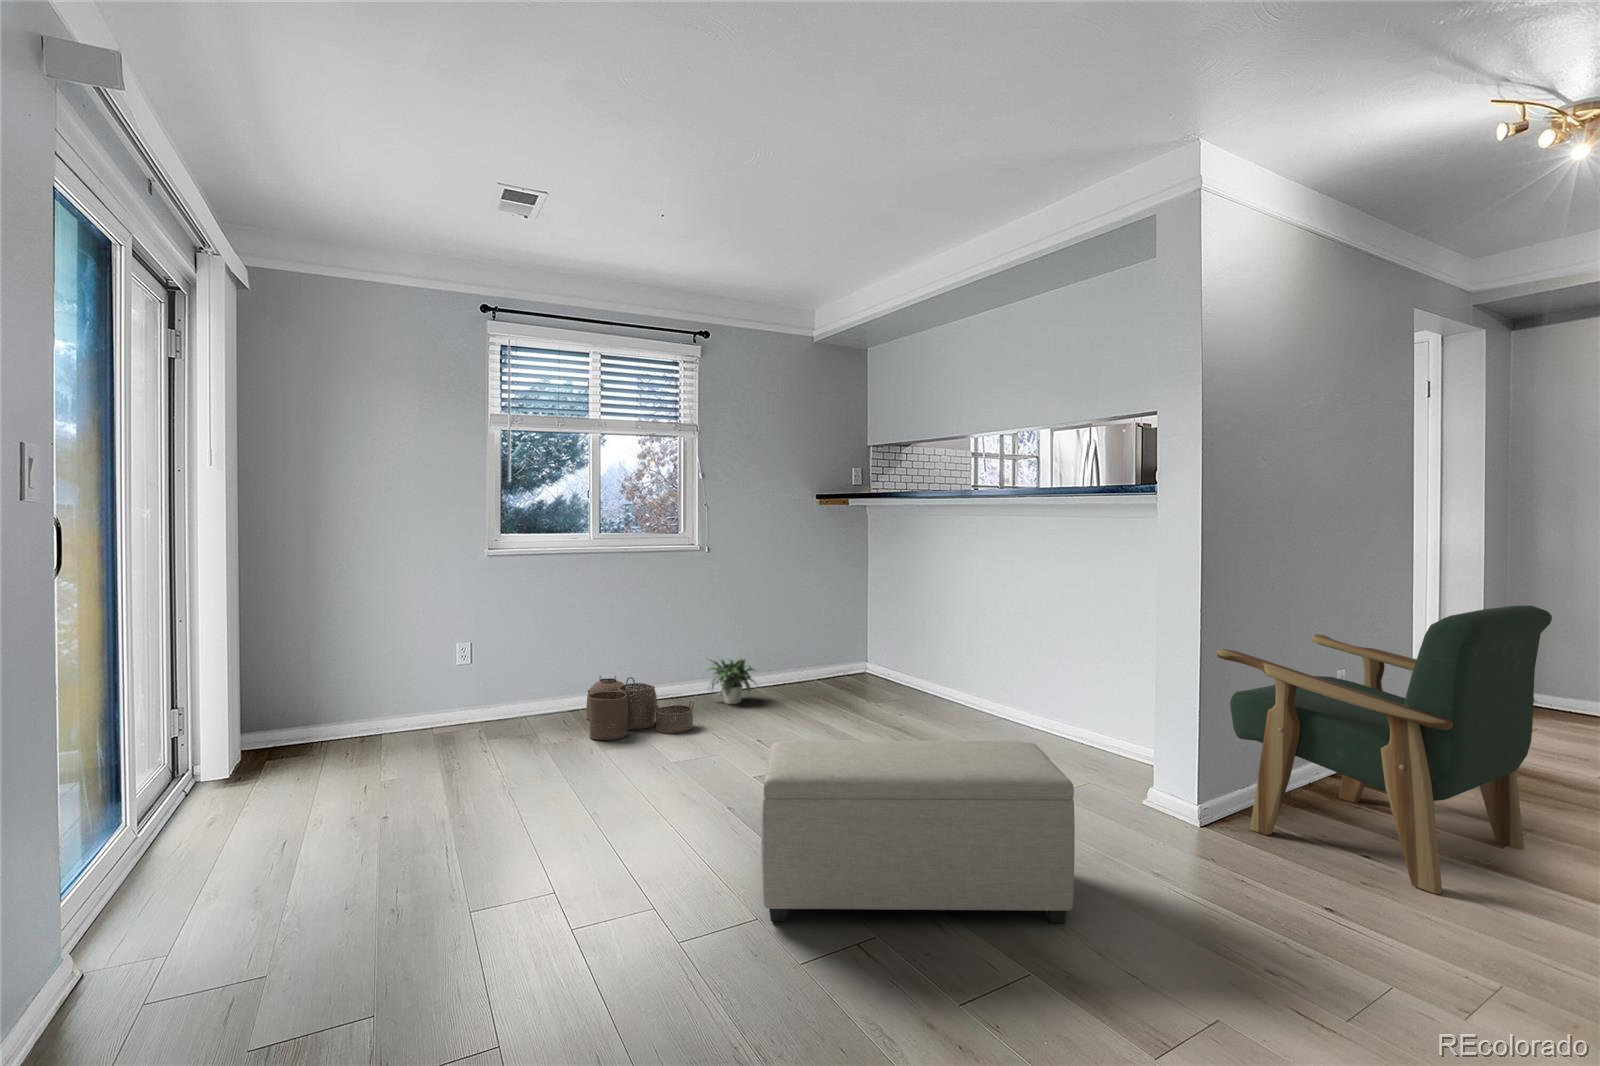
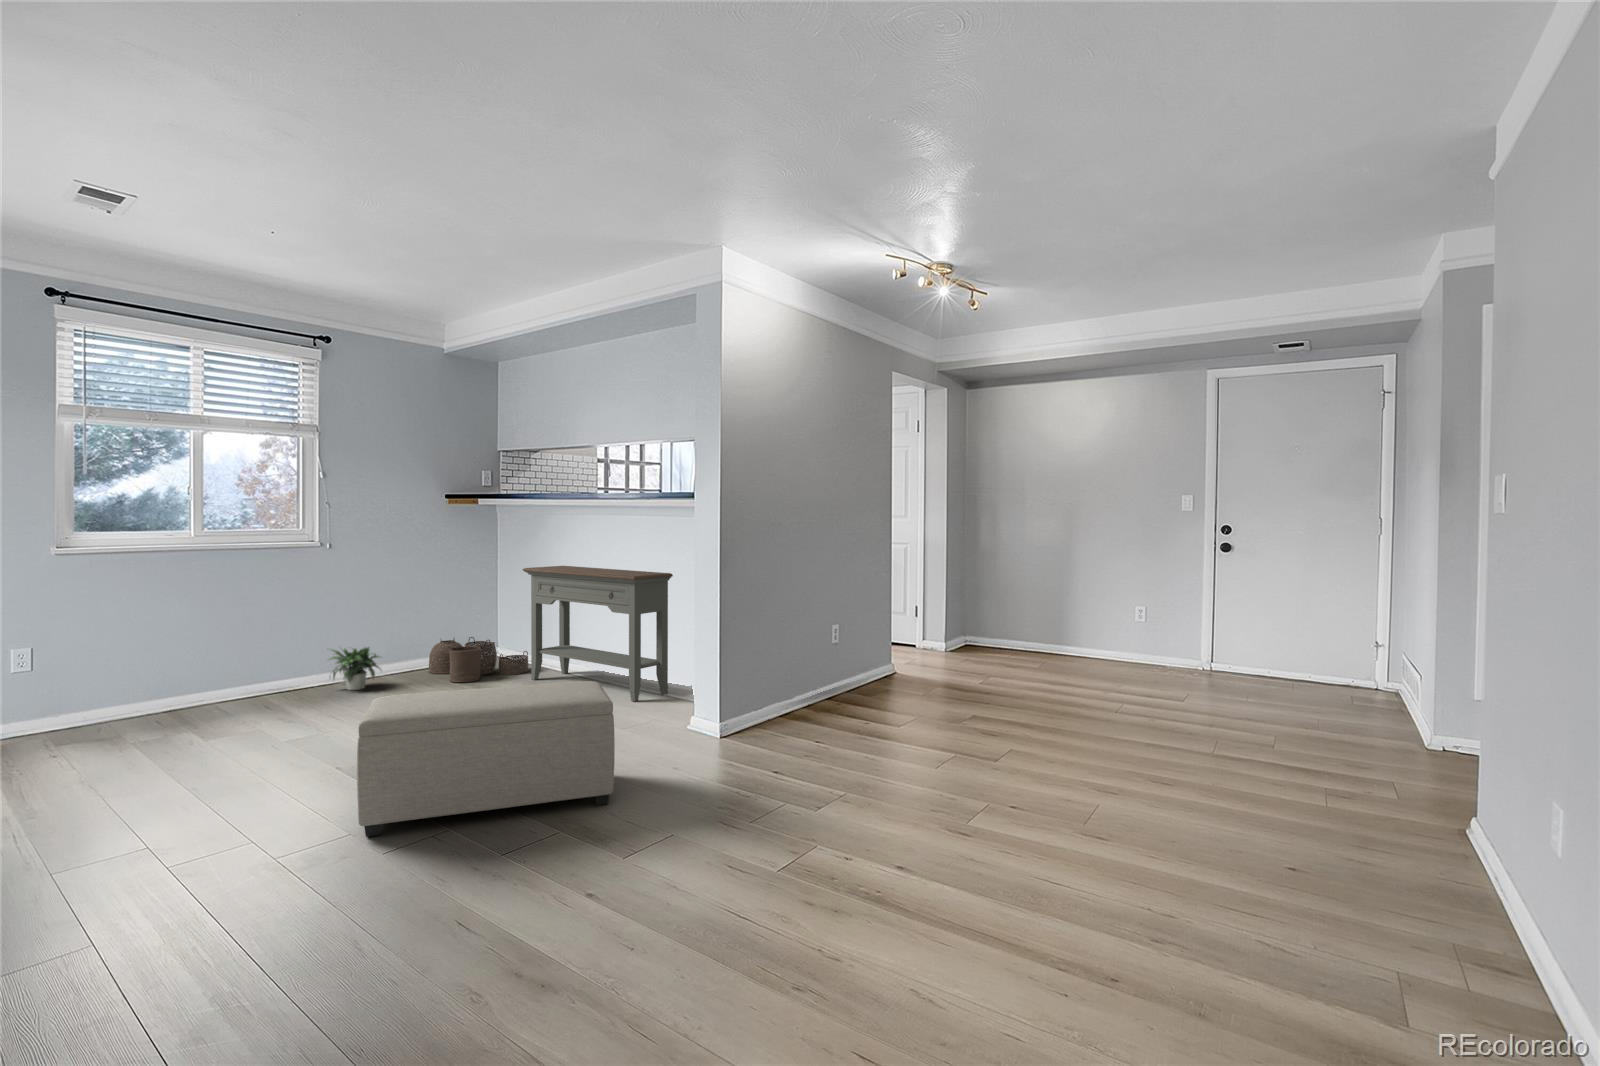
console table: none [900,576,1091,752] -> present [523,566,673,702]
armchair: present [1217,606,1552,894] -> none [741,571,930,756]
woven basket: present [586,676,694,740] -> present [429,637,529,682]

